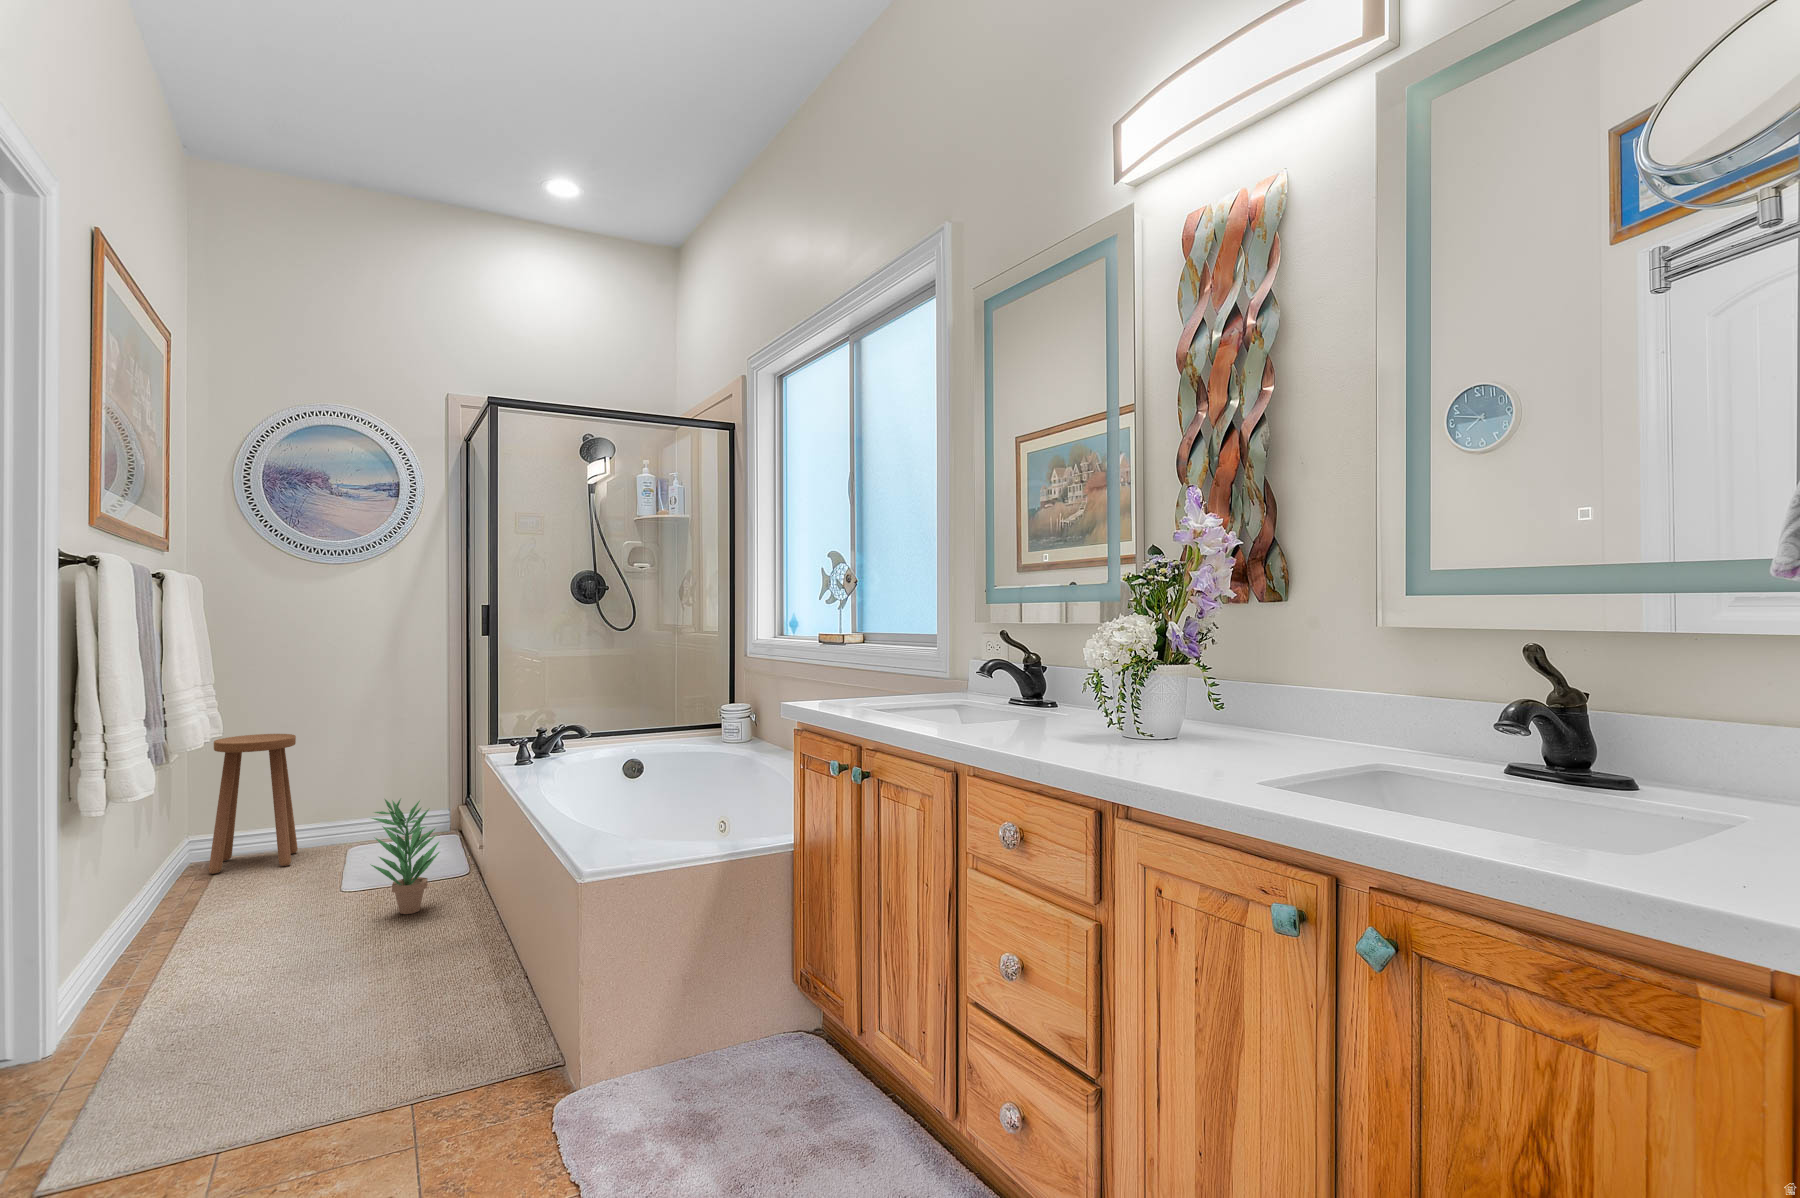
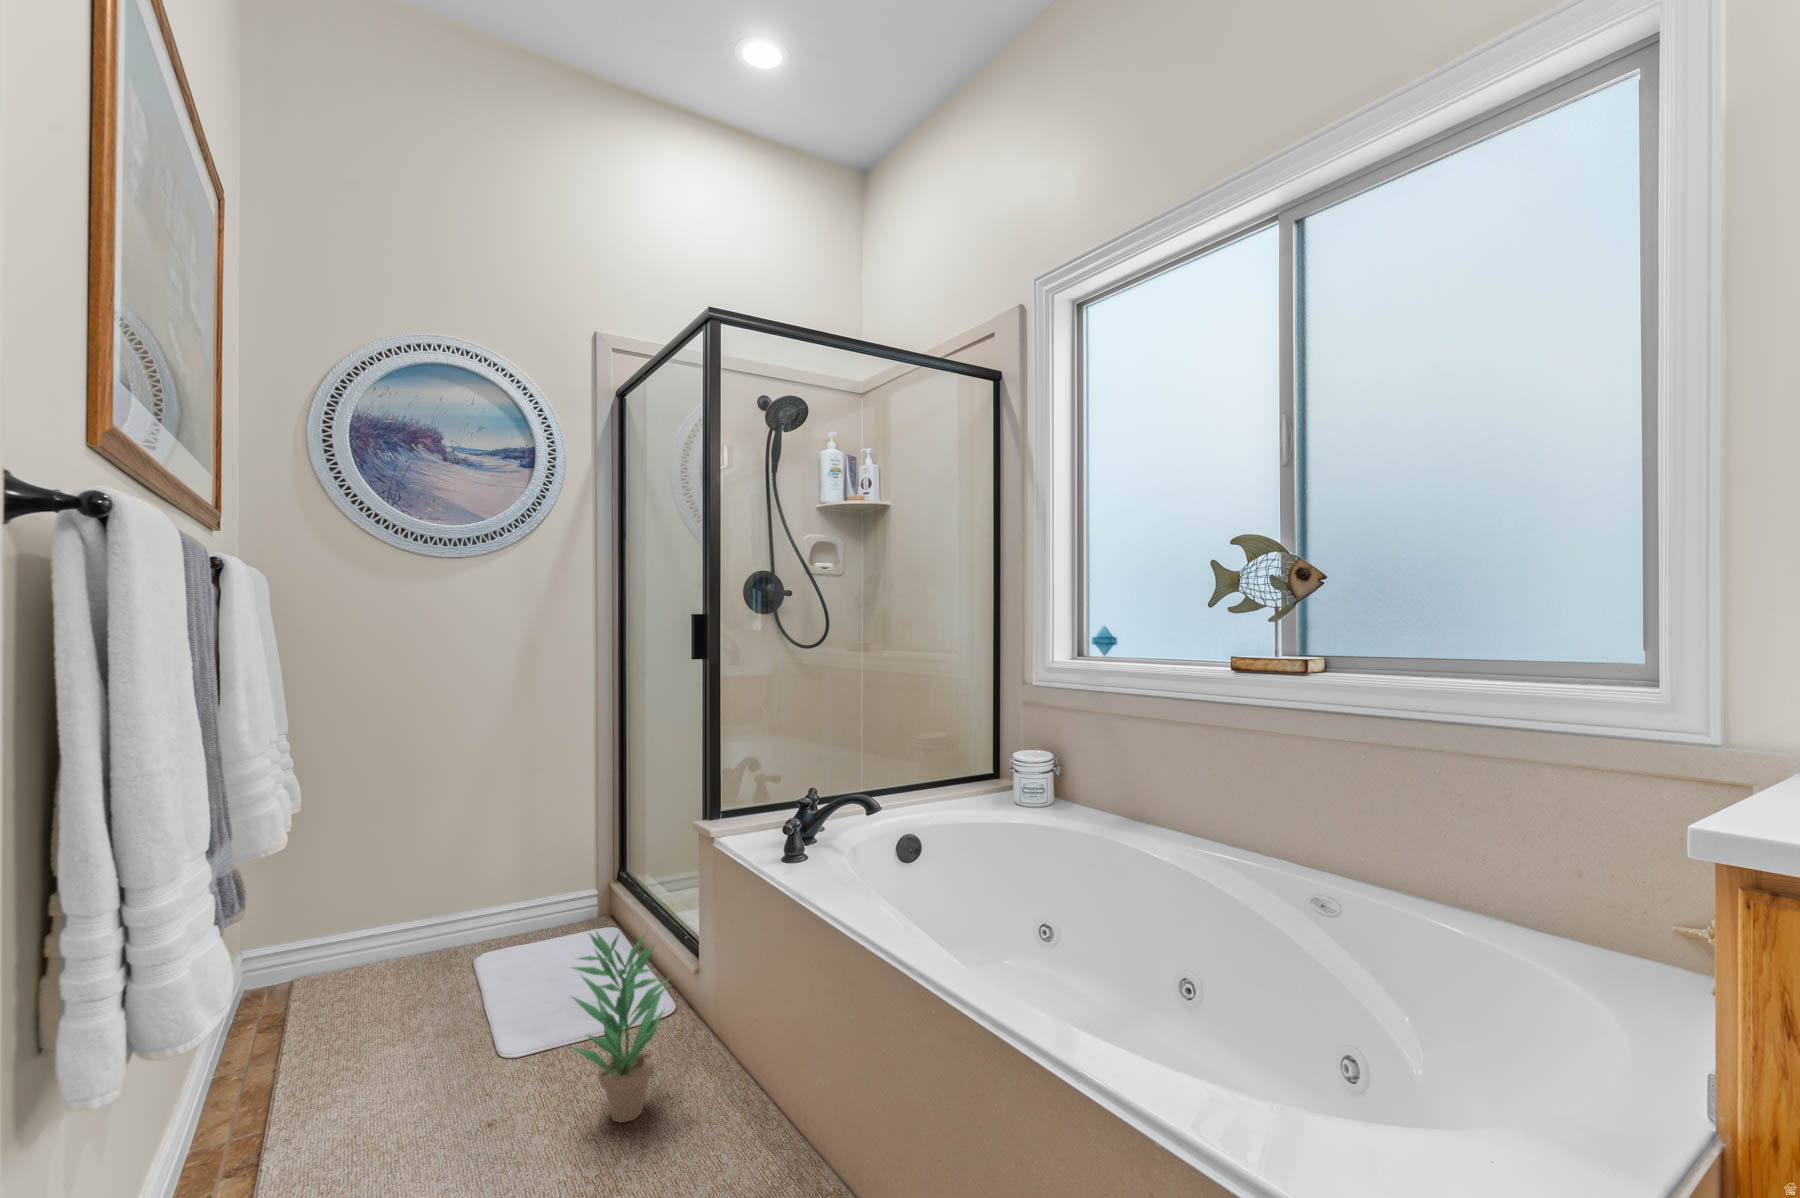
stool: present [209,734,298,874] -> none [271,803,398,1027]

